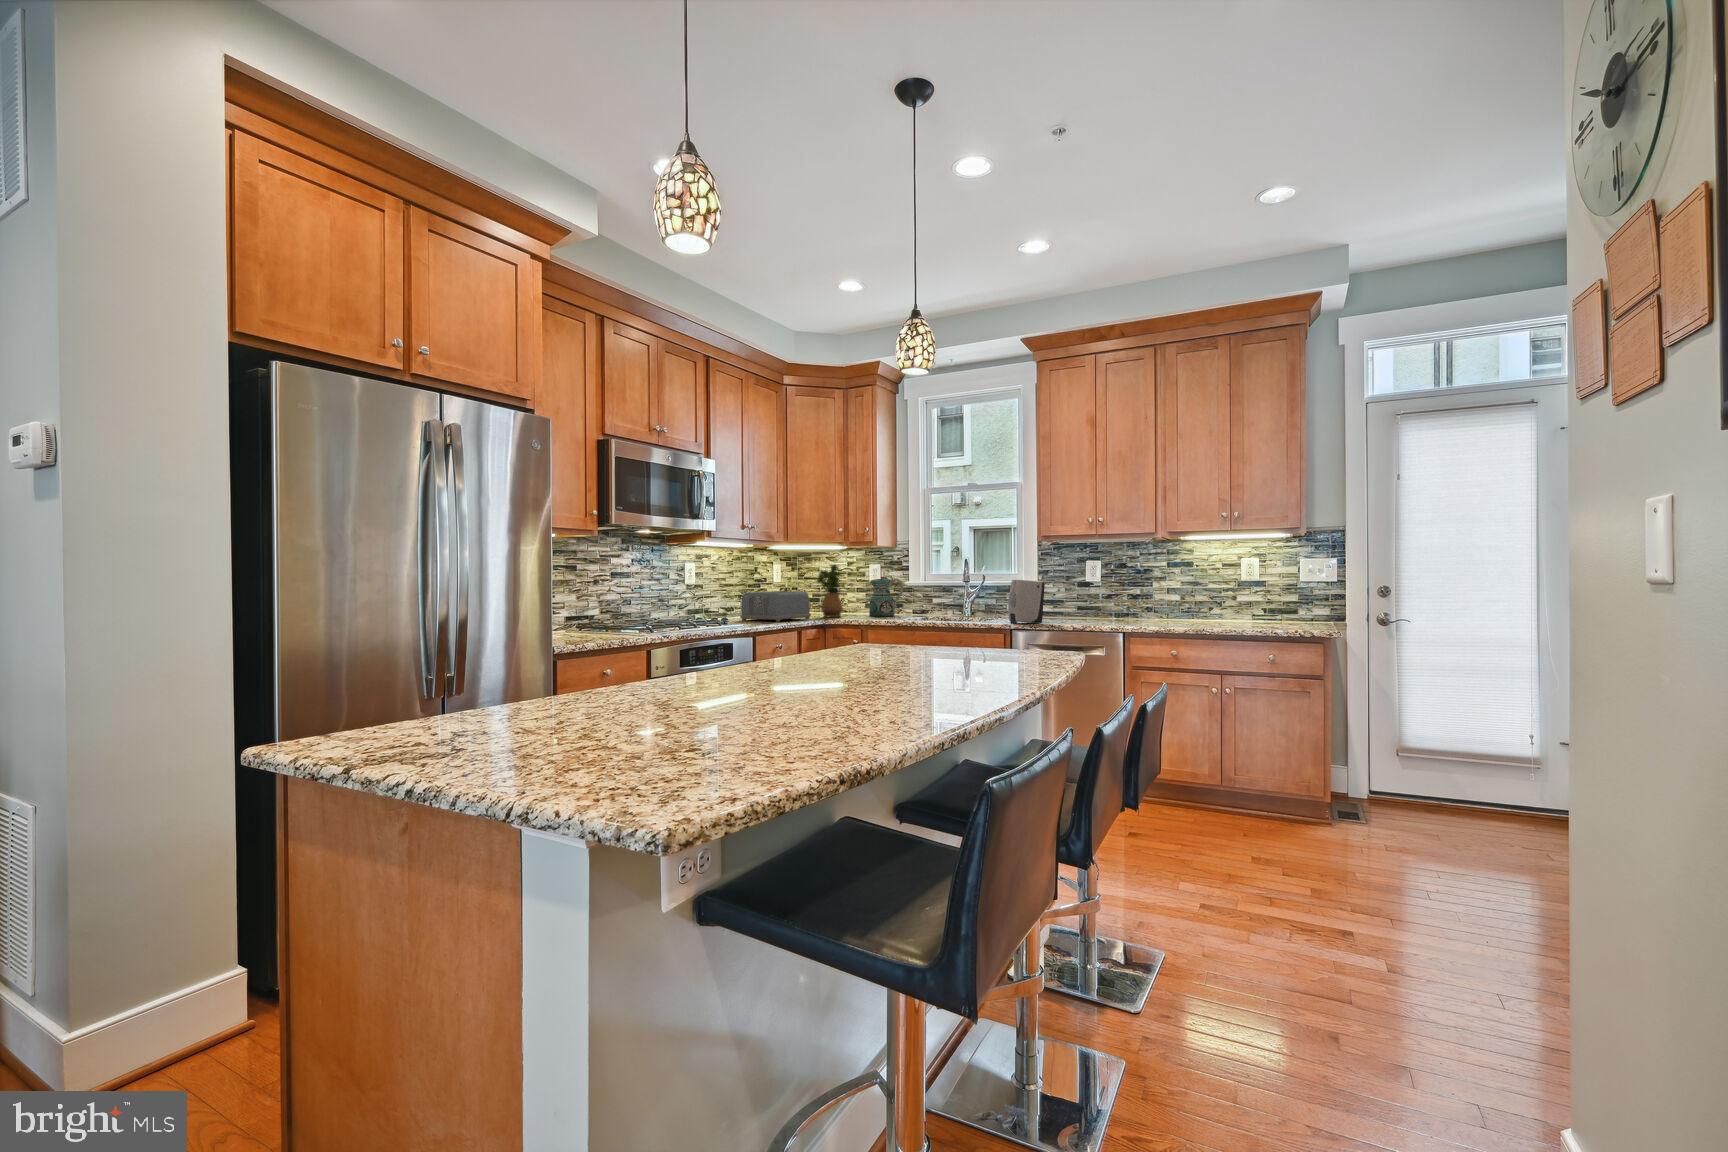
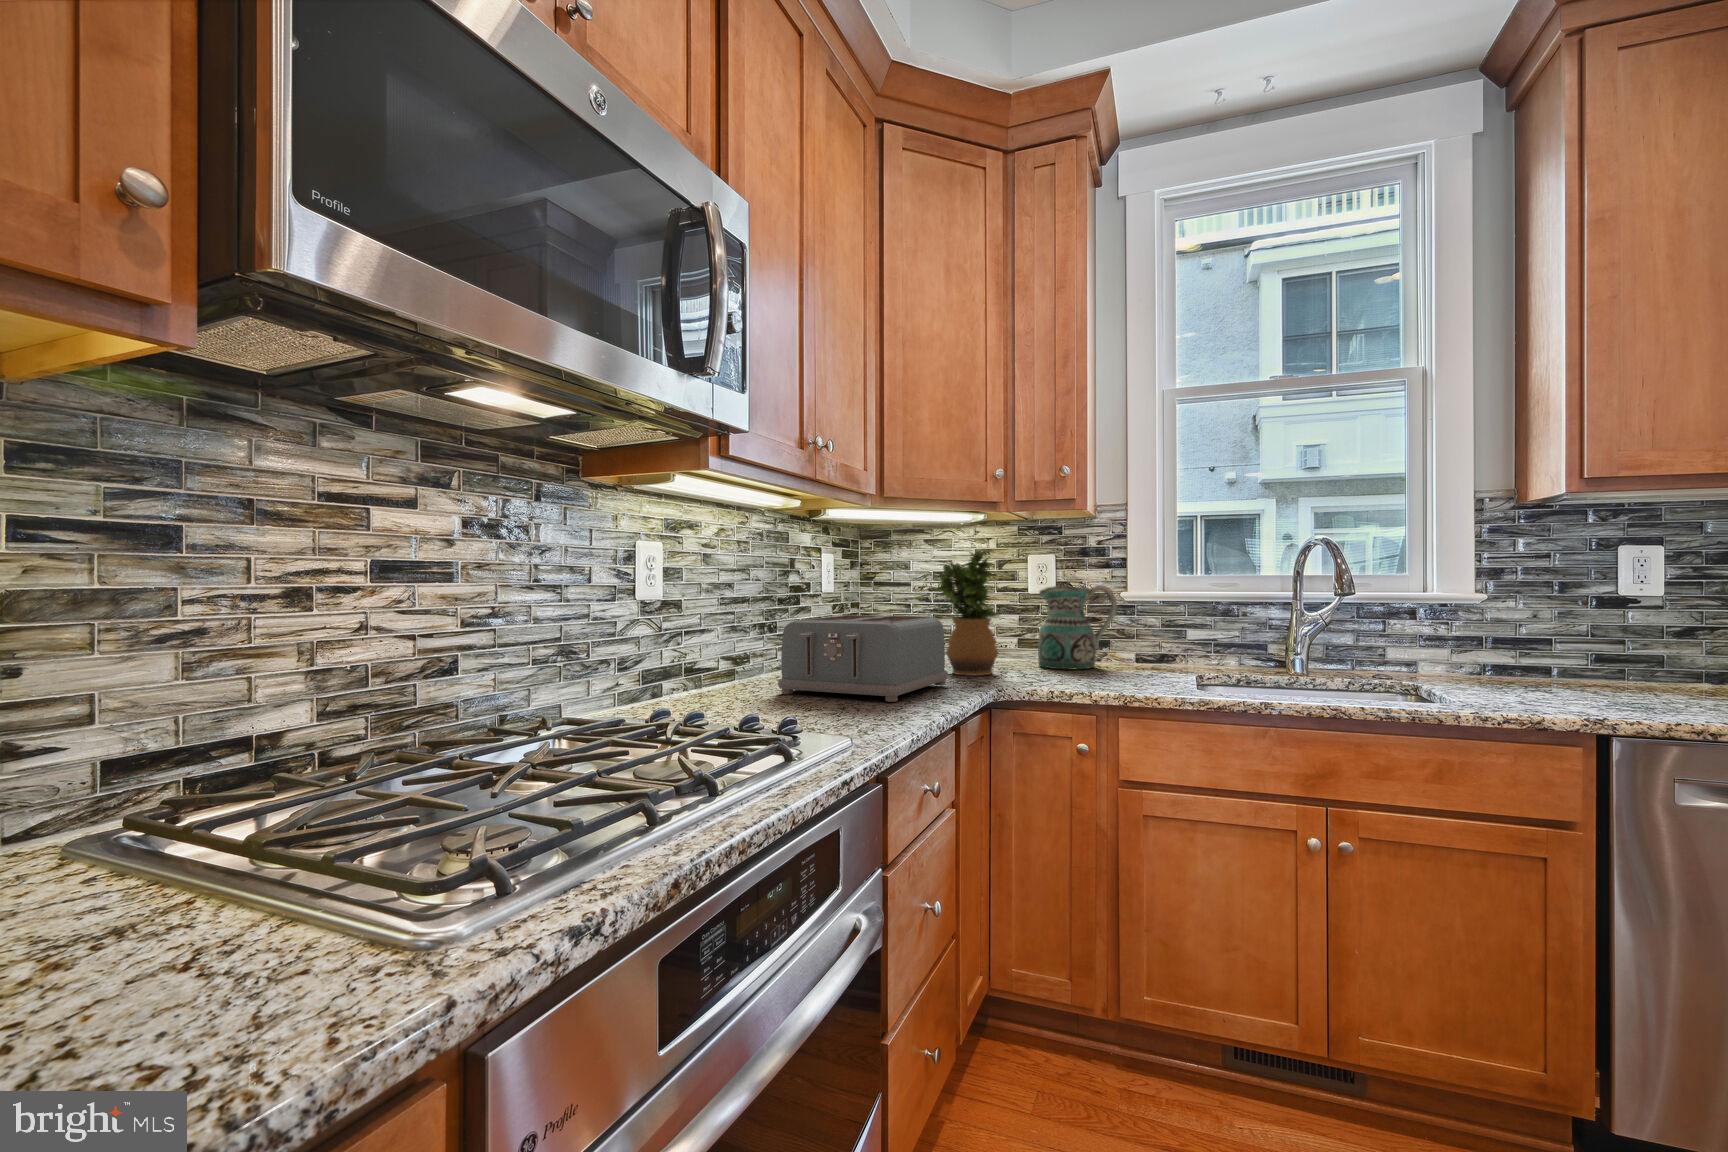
soap dispenser: present [1008,580,1045,624] -> none [1502,591,1613,709]

